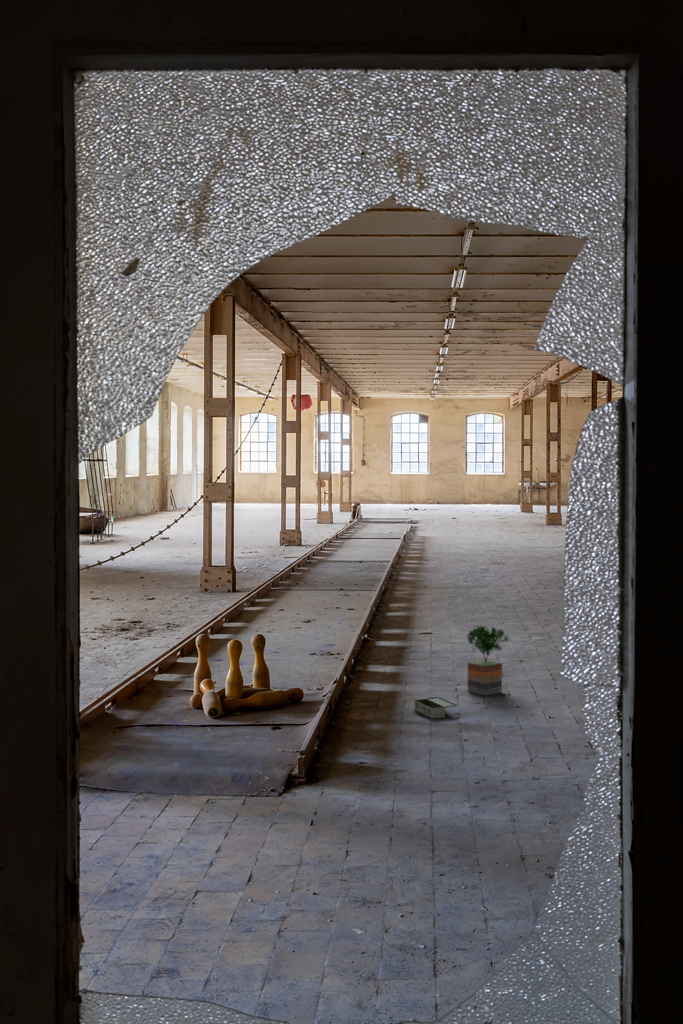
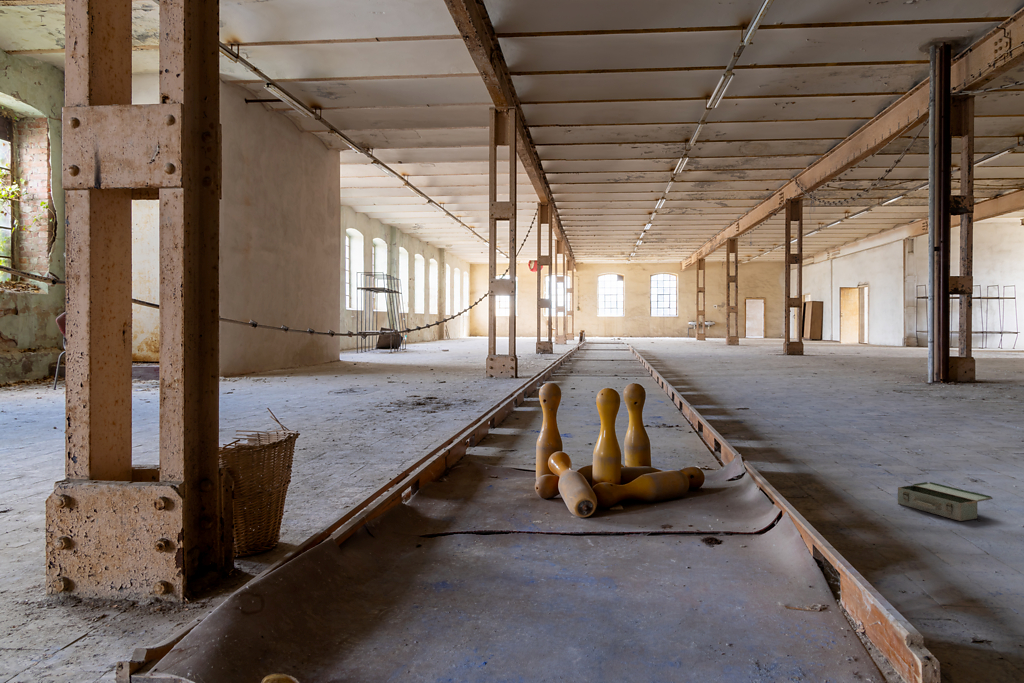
potted tree: present [467,626,509,696] -> none [917,376,995,479]

